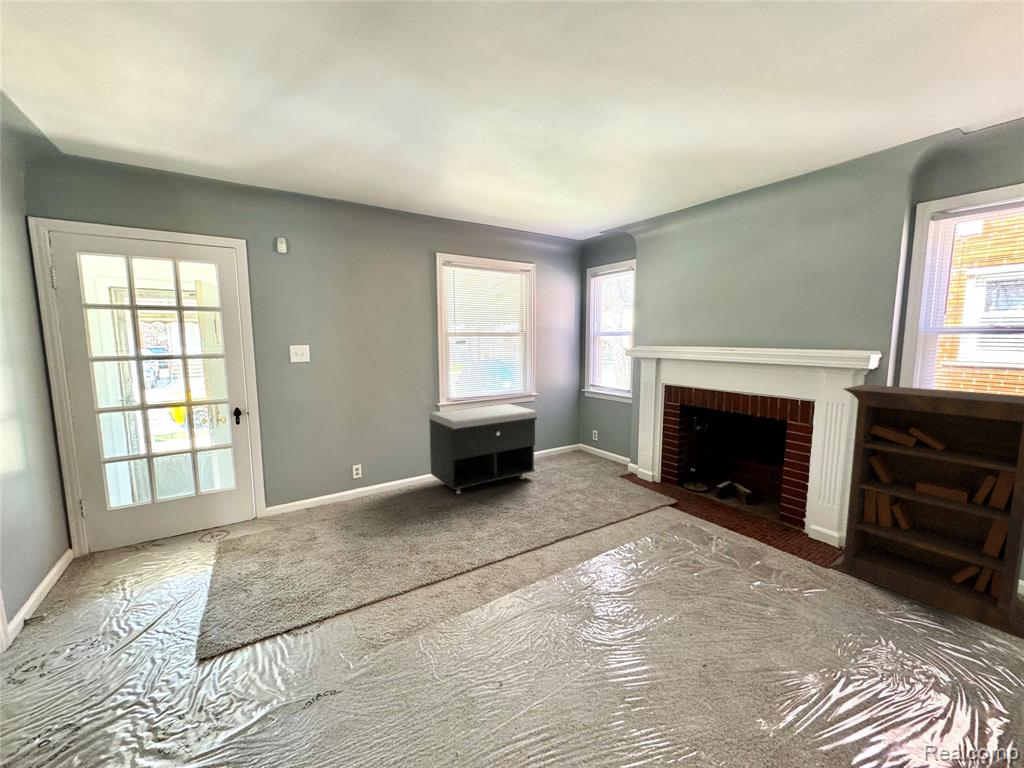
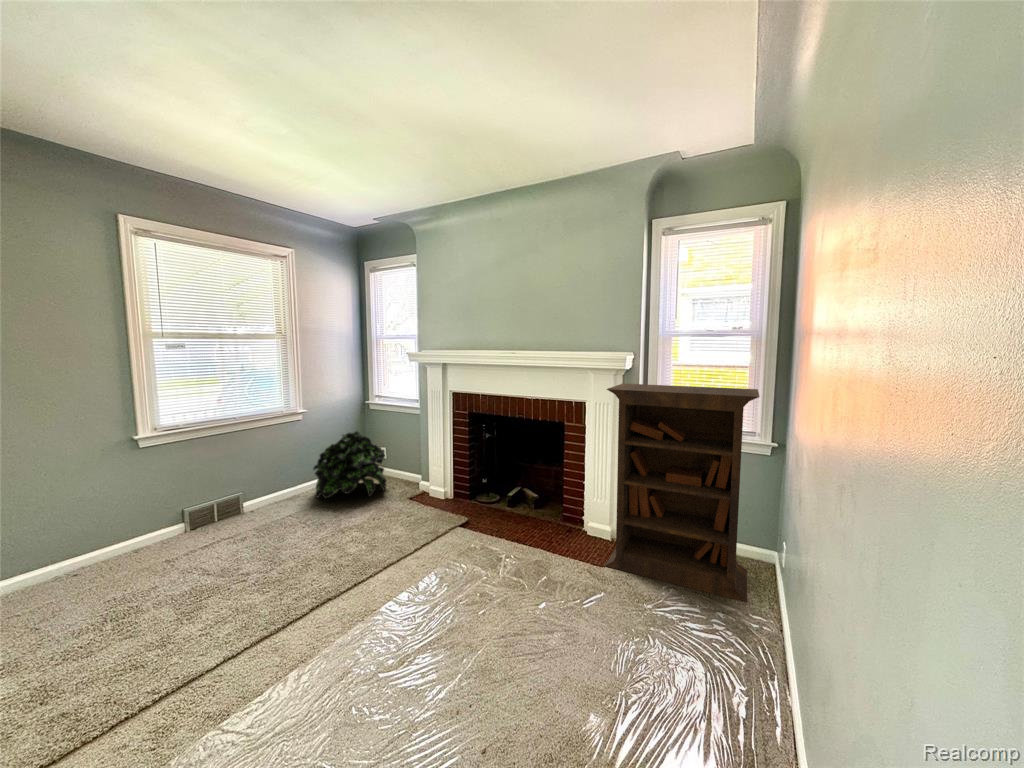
storage bench: present [429,404,537,494] -> none [118,427,300,565]
potted plant: none [542,414,600,470] -> present [314,432,387,499]

